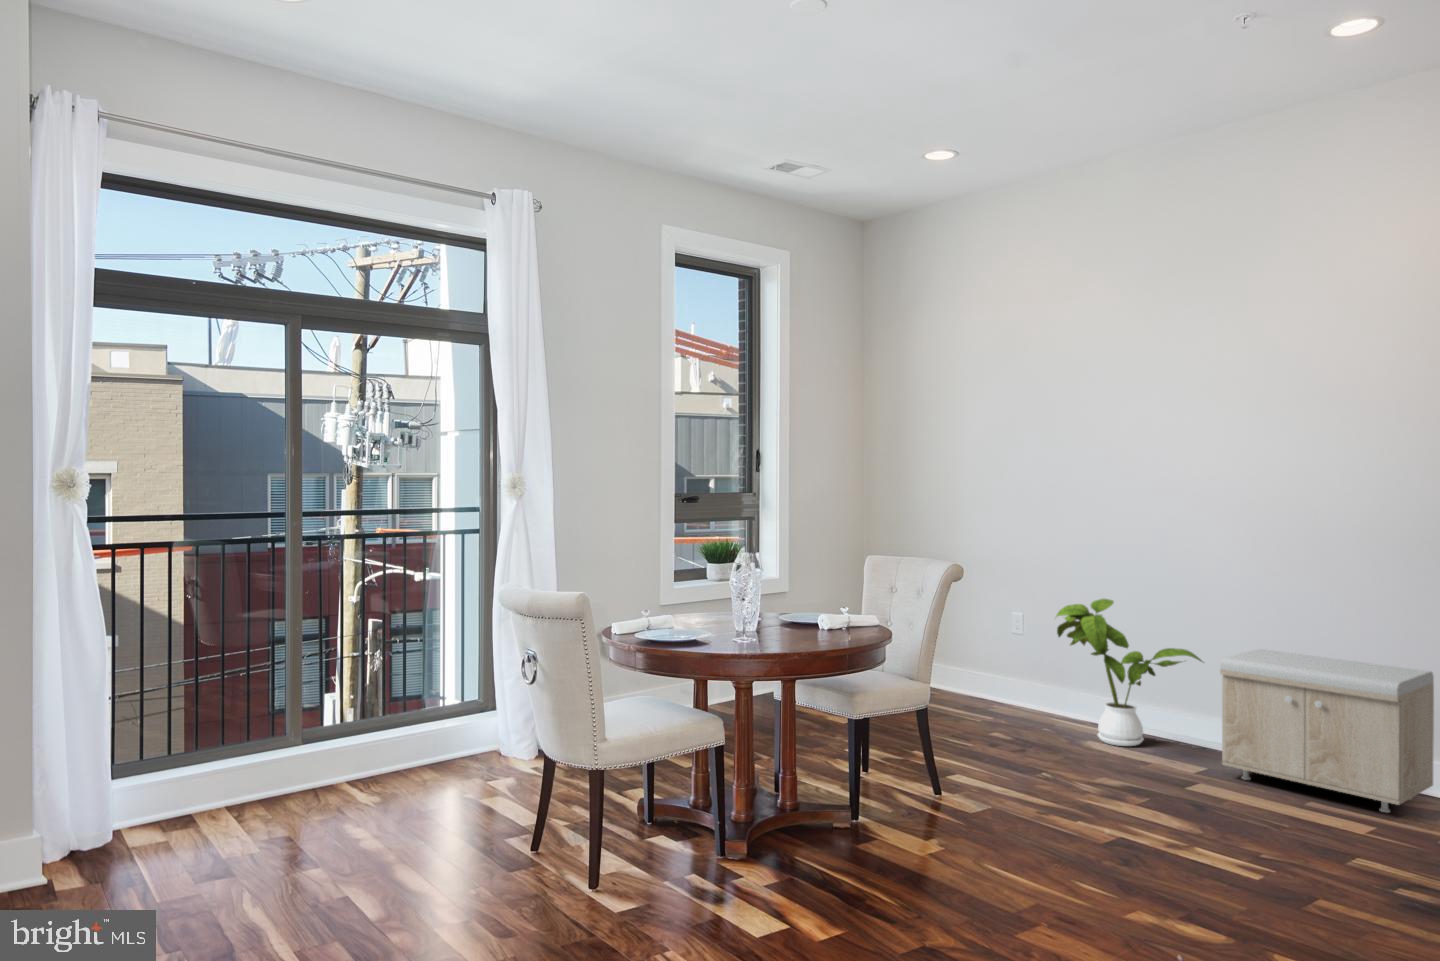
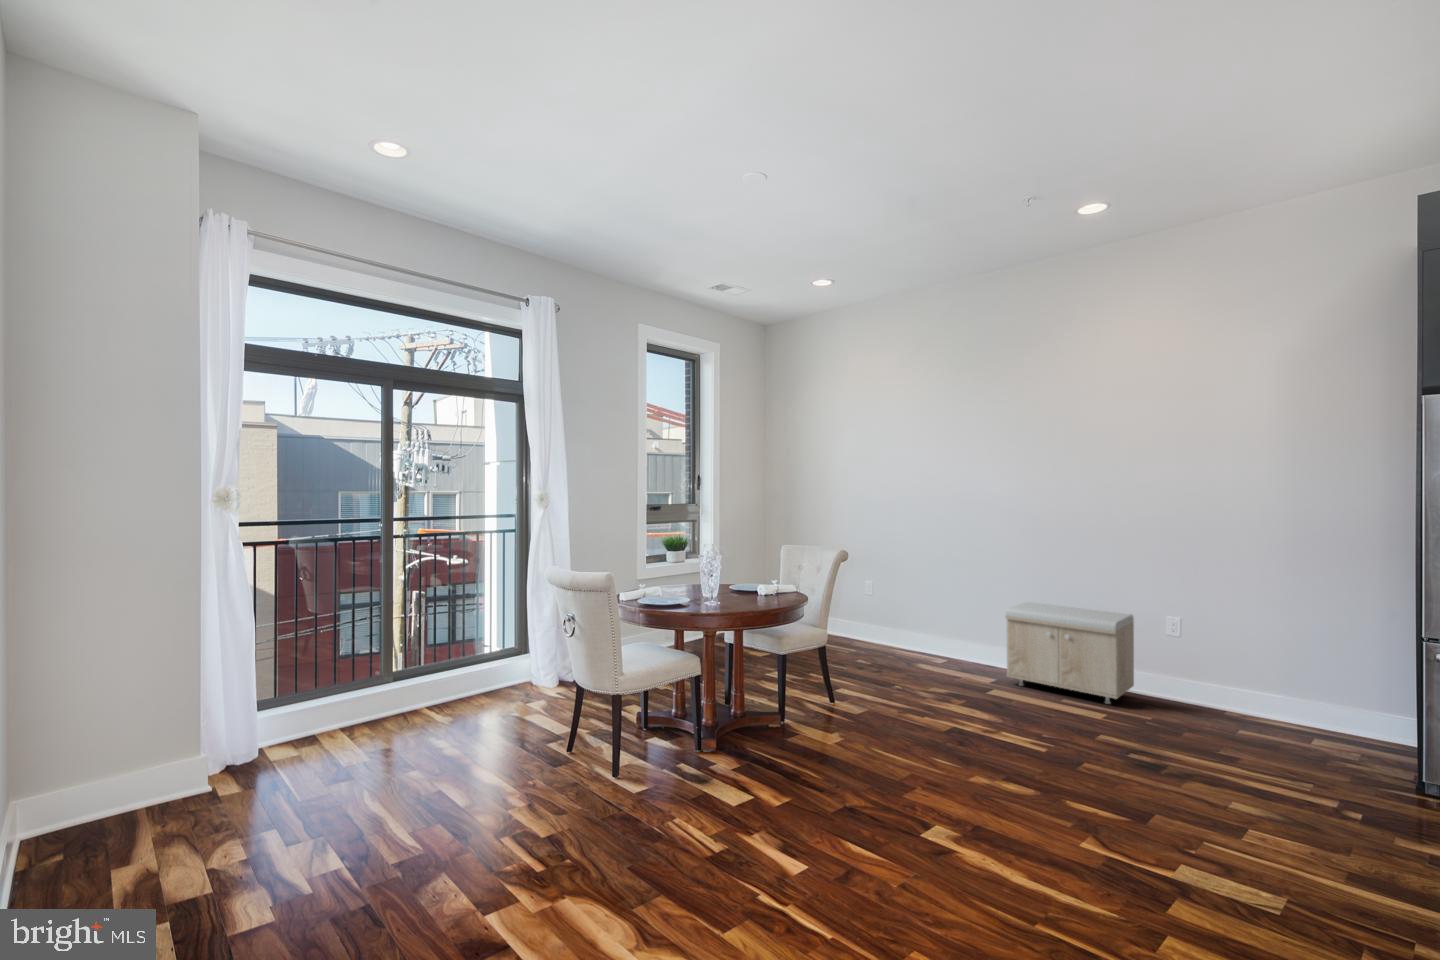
house plant: present [1056,599,1202,746] -> none [899,571,994,666]

